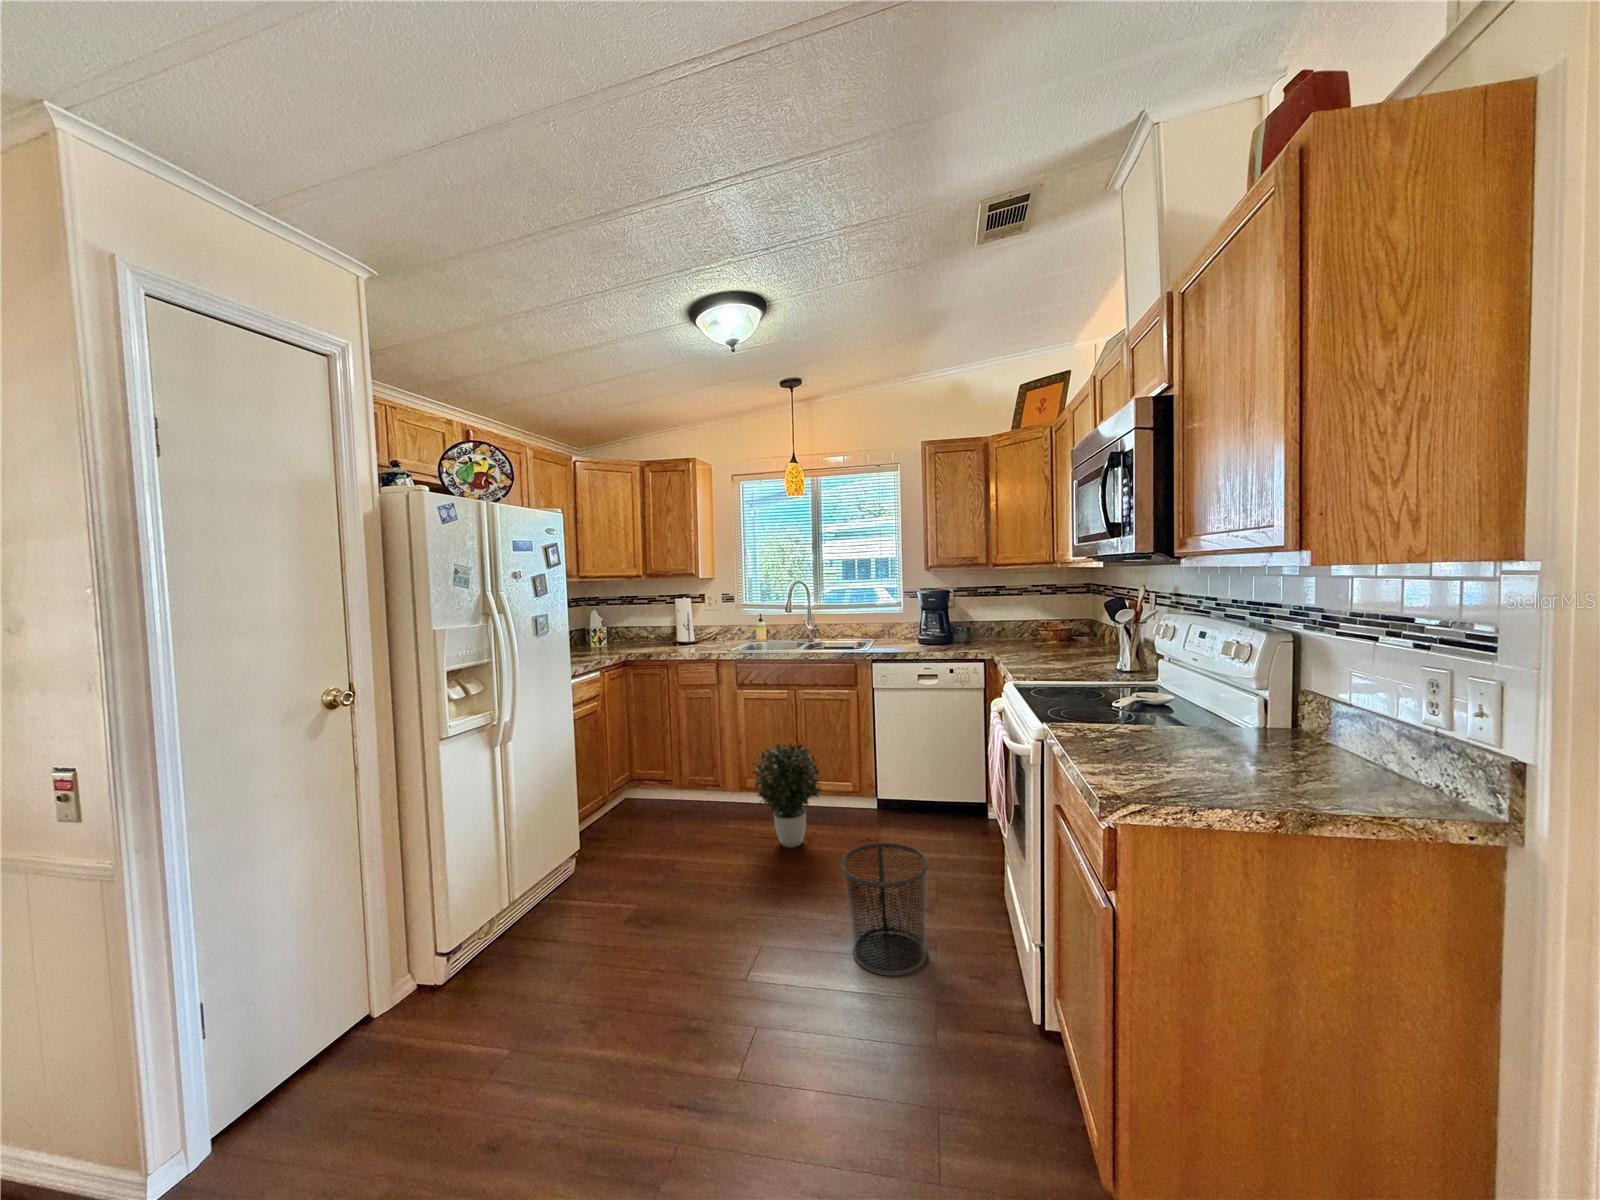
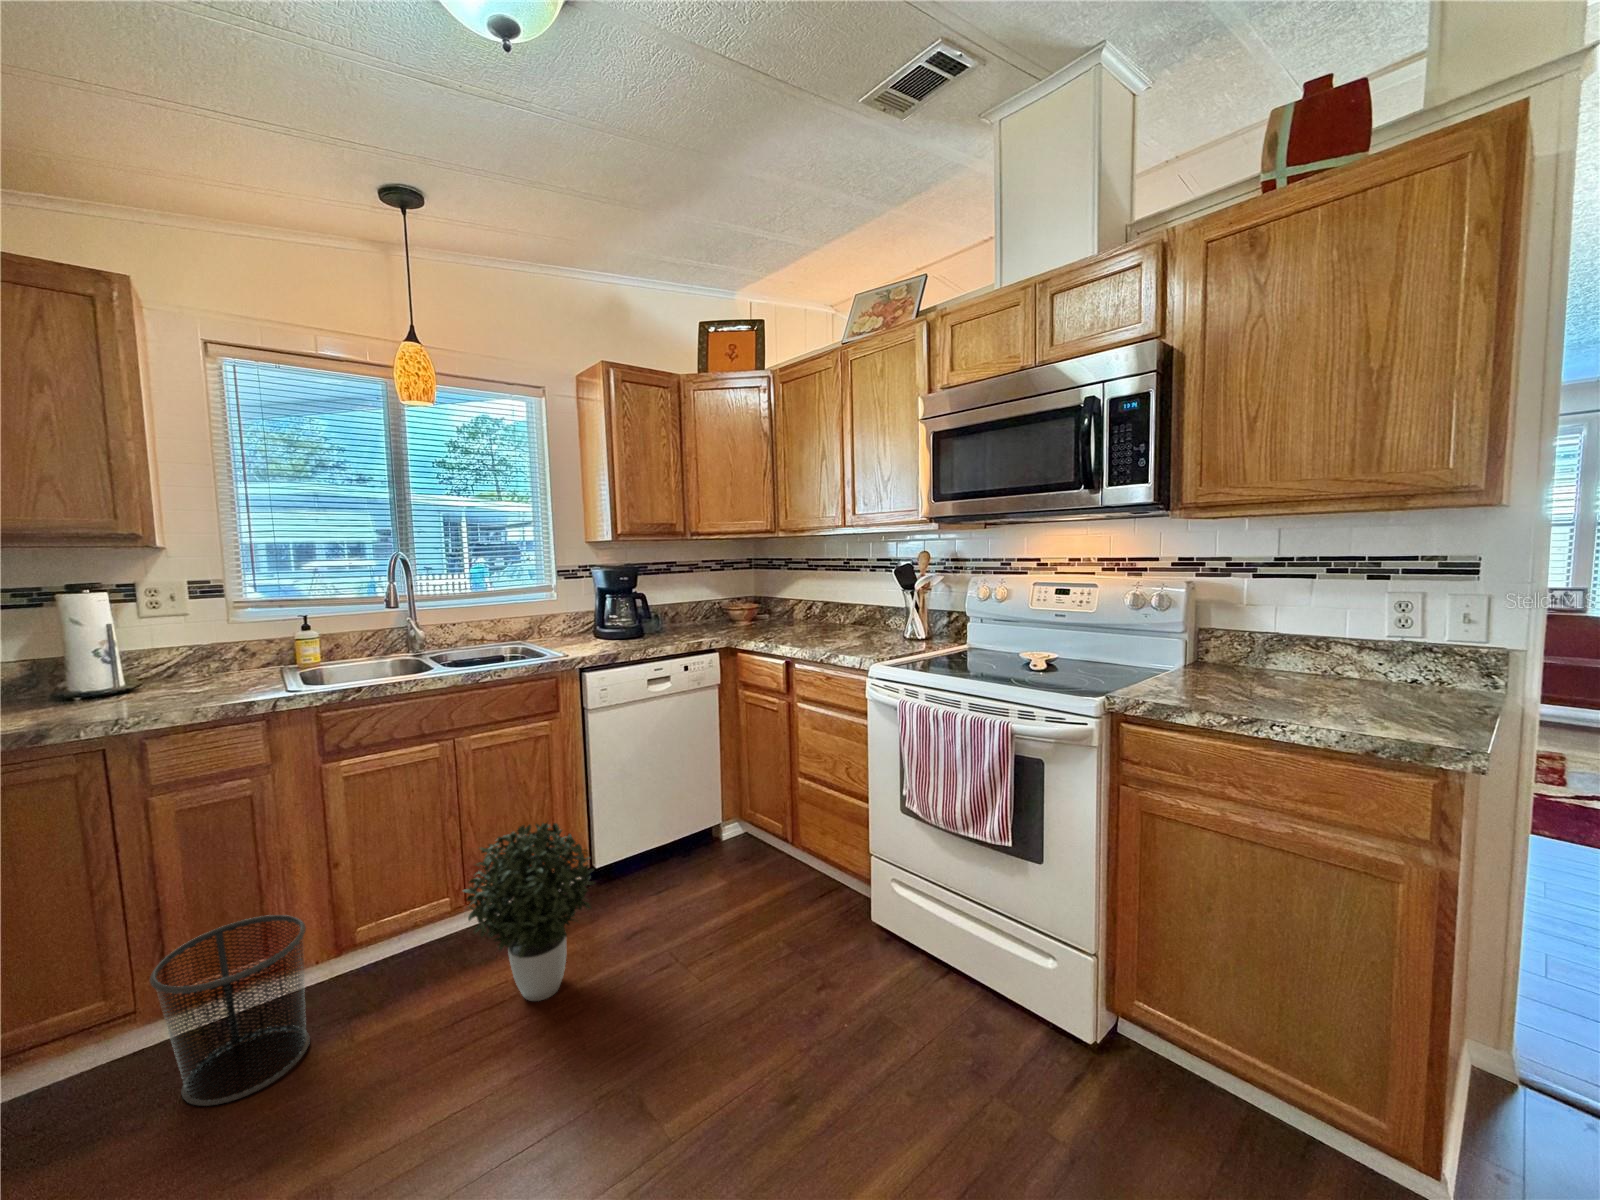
waste bin: present [841,843,929,976] -> present [150,915,310,1106]

